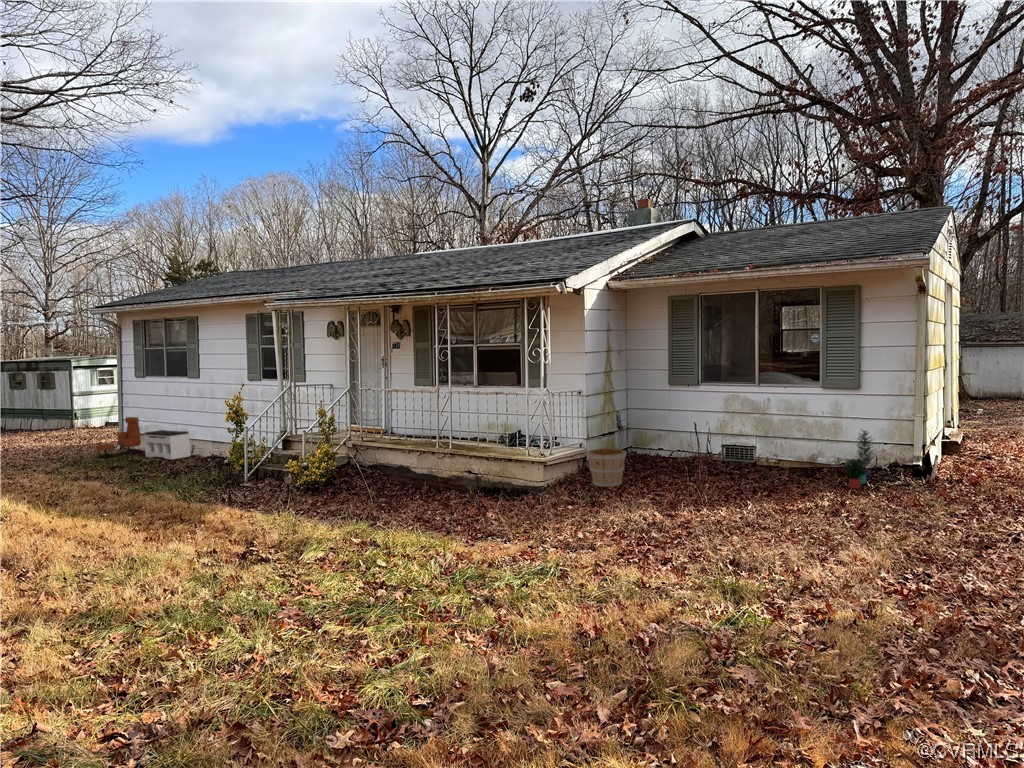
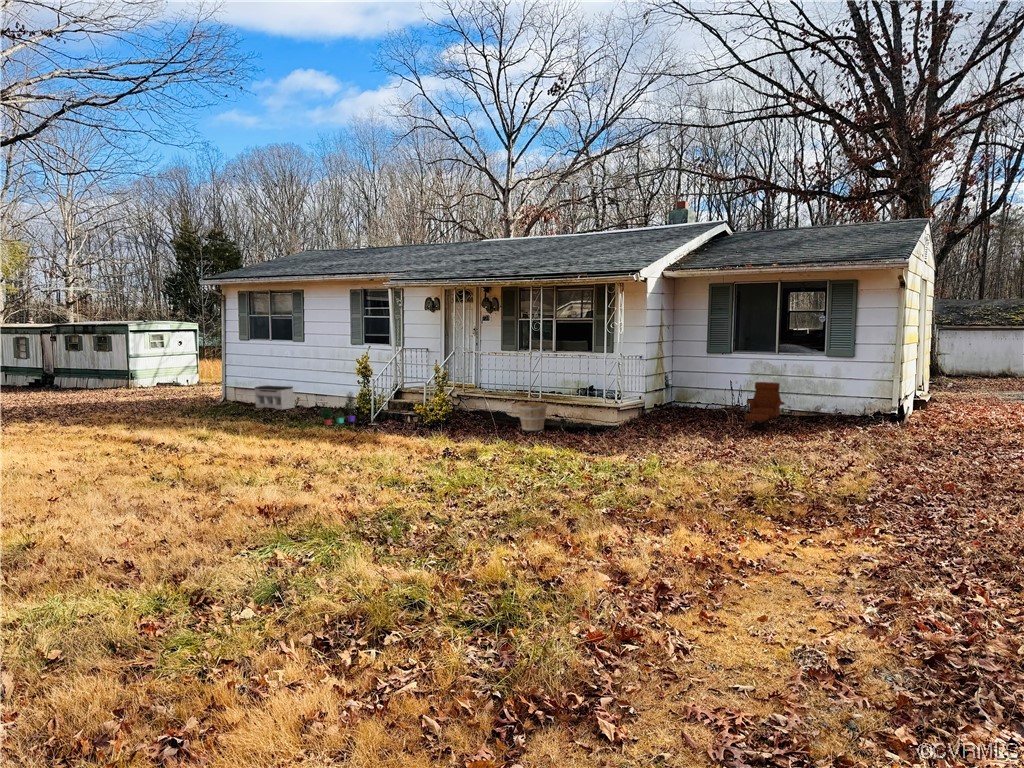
lounge chair: present [96,417,141,458] -> present [744,382,785,431]
potted plant: present [844,431,874,489] -> present [321,392,355,425]
wooden bucket: present [587,448,626,487] -> present [517,403,547,431]

